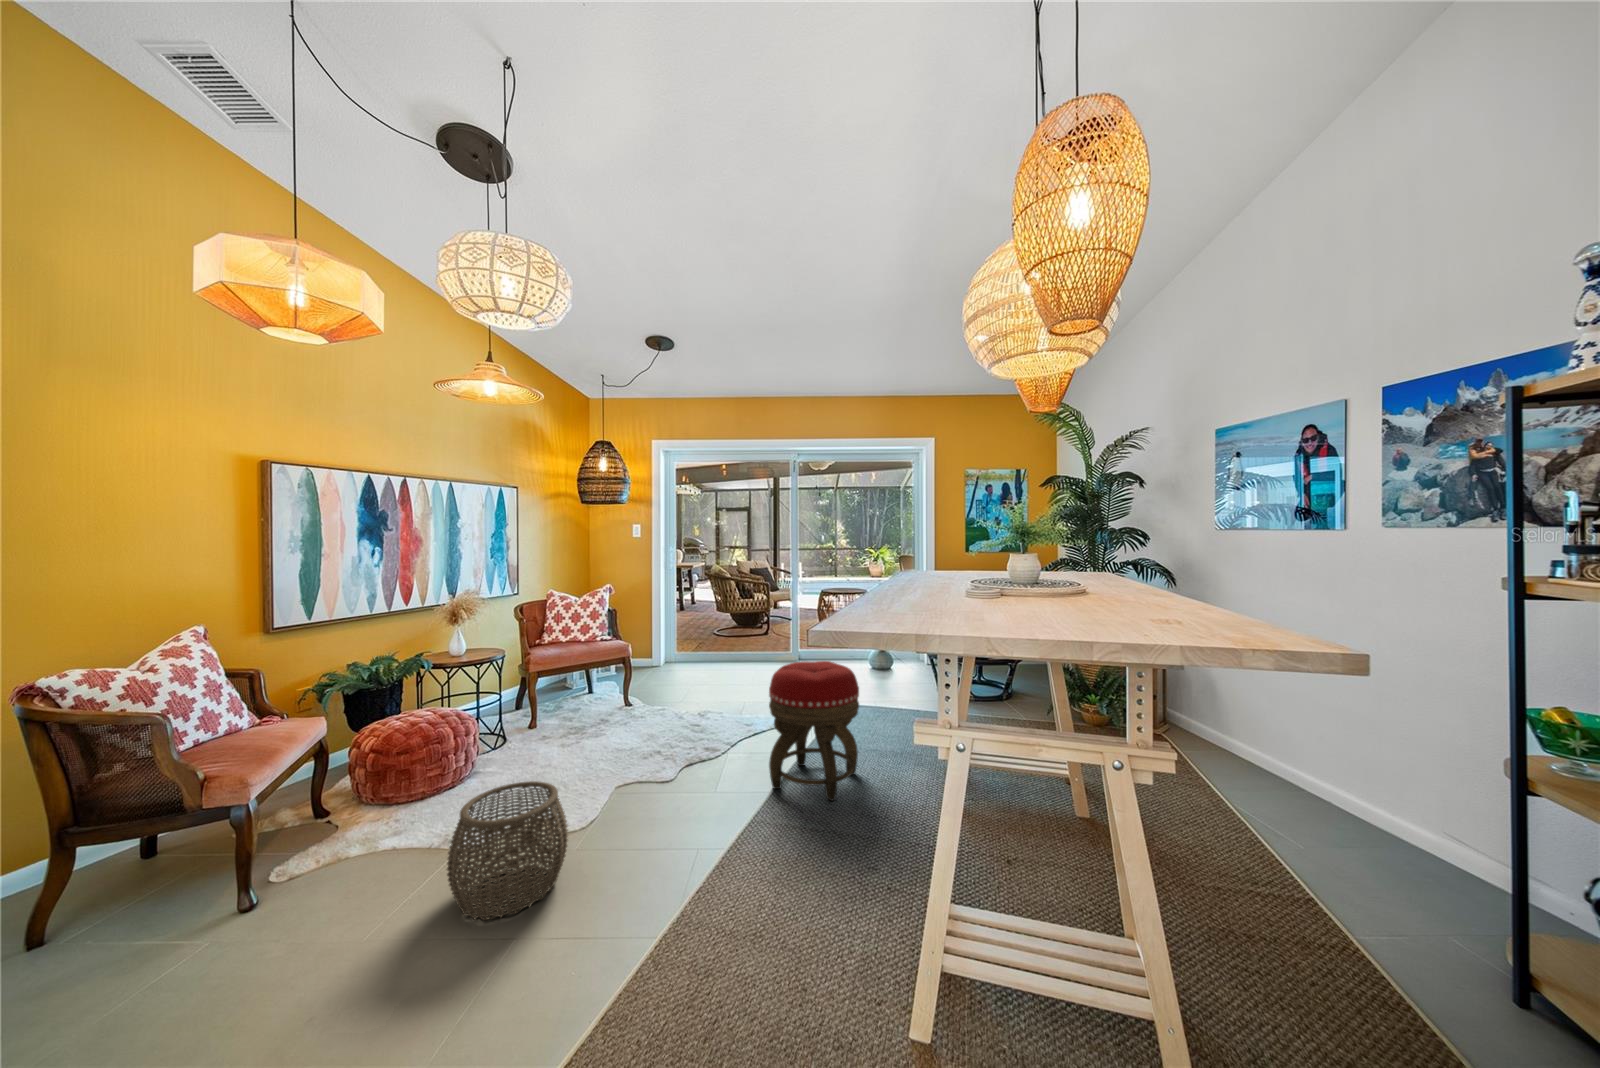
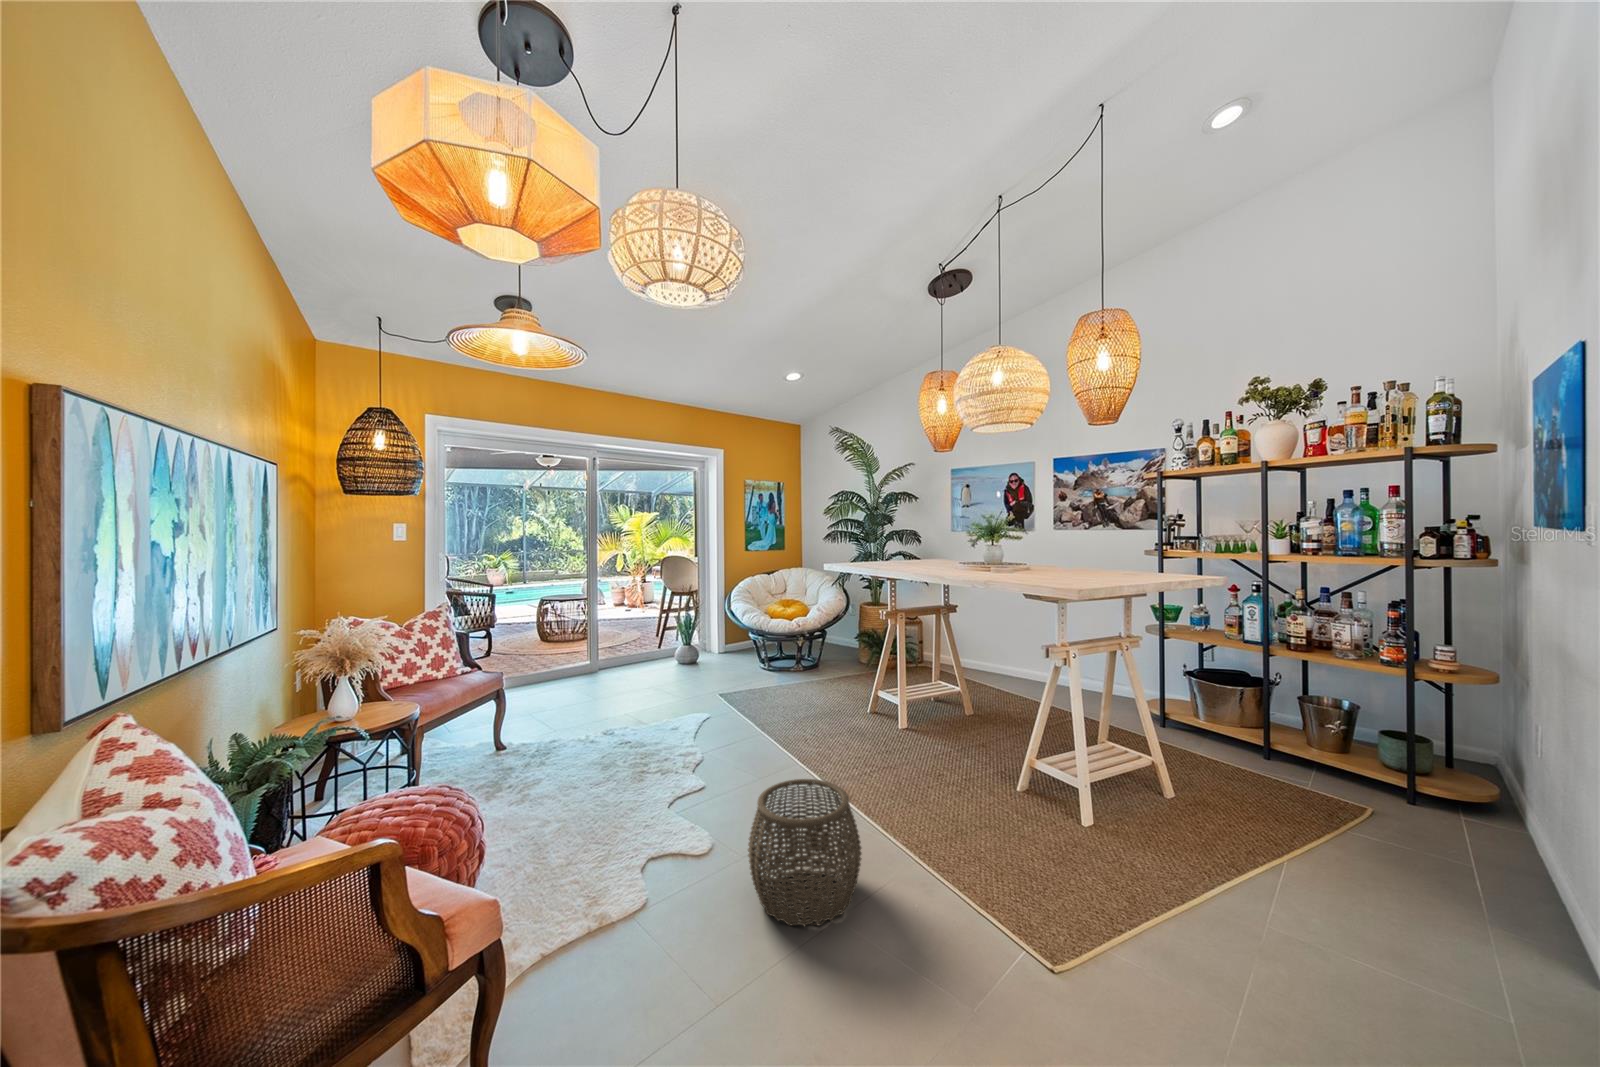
footstool: present [769,661,859,801] -> none [788,639,869,756]

